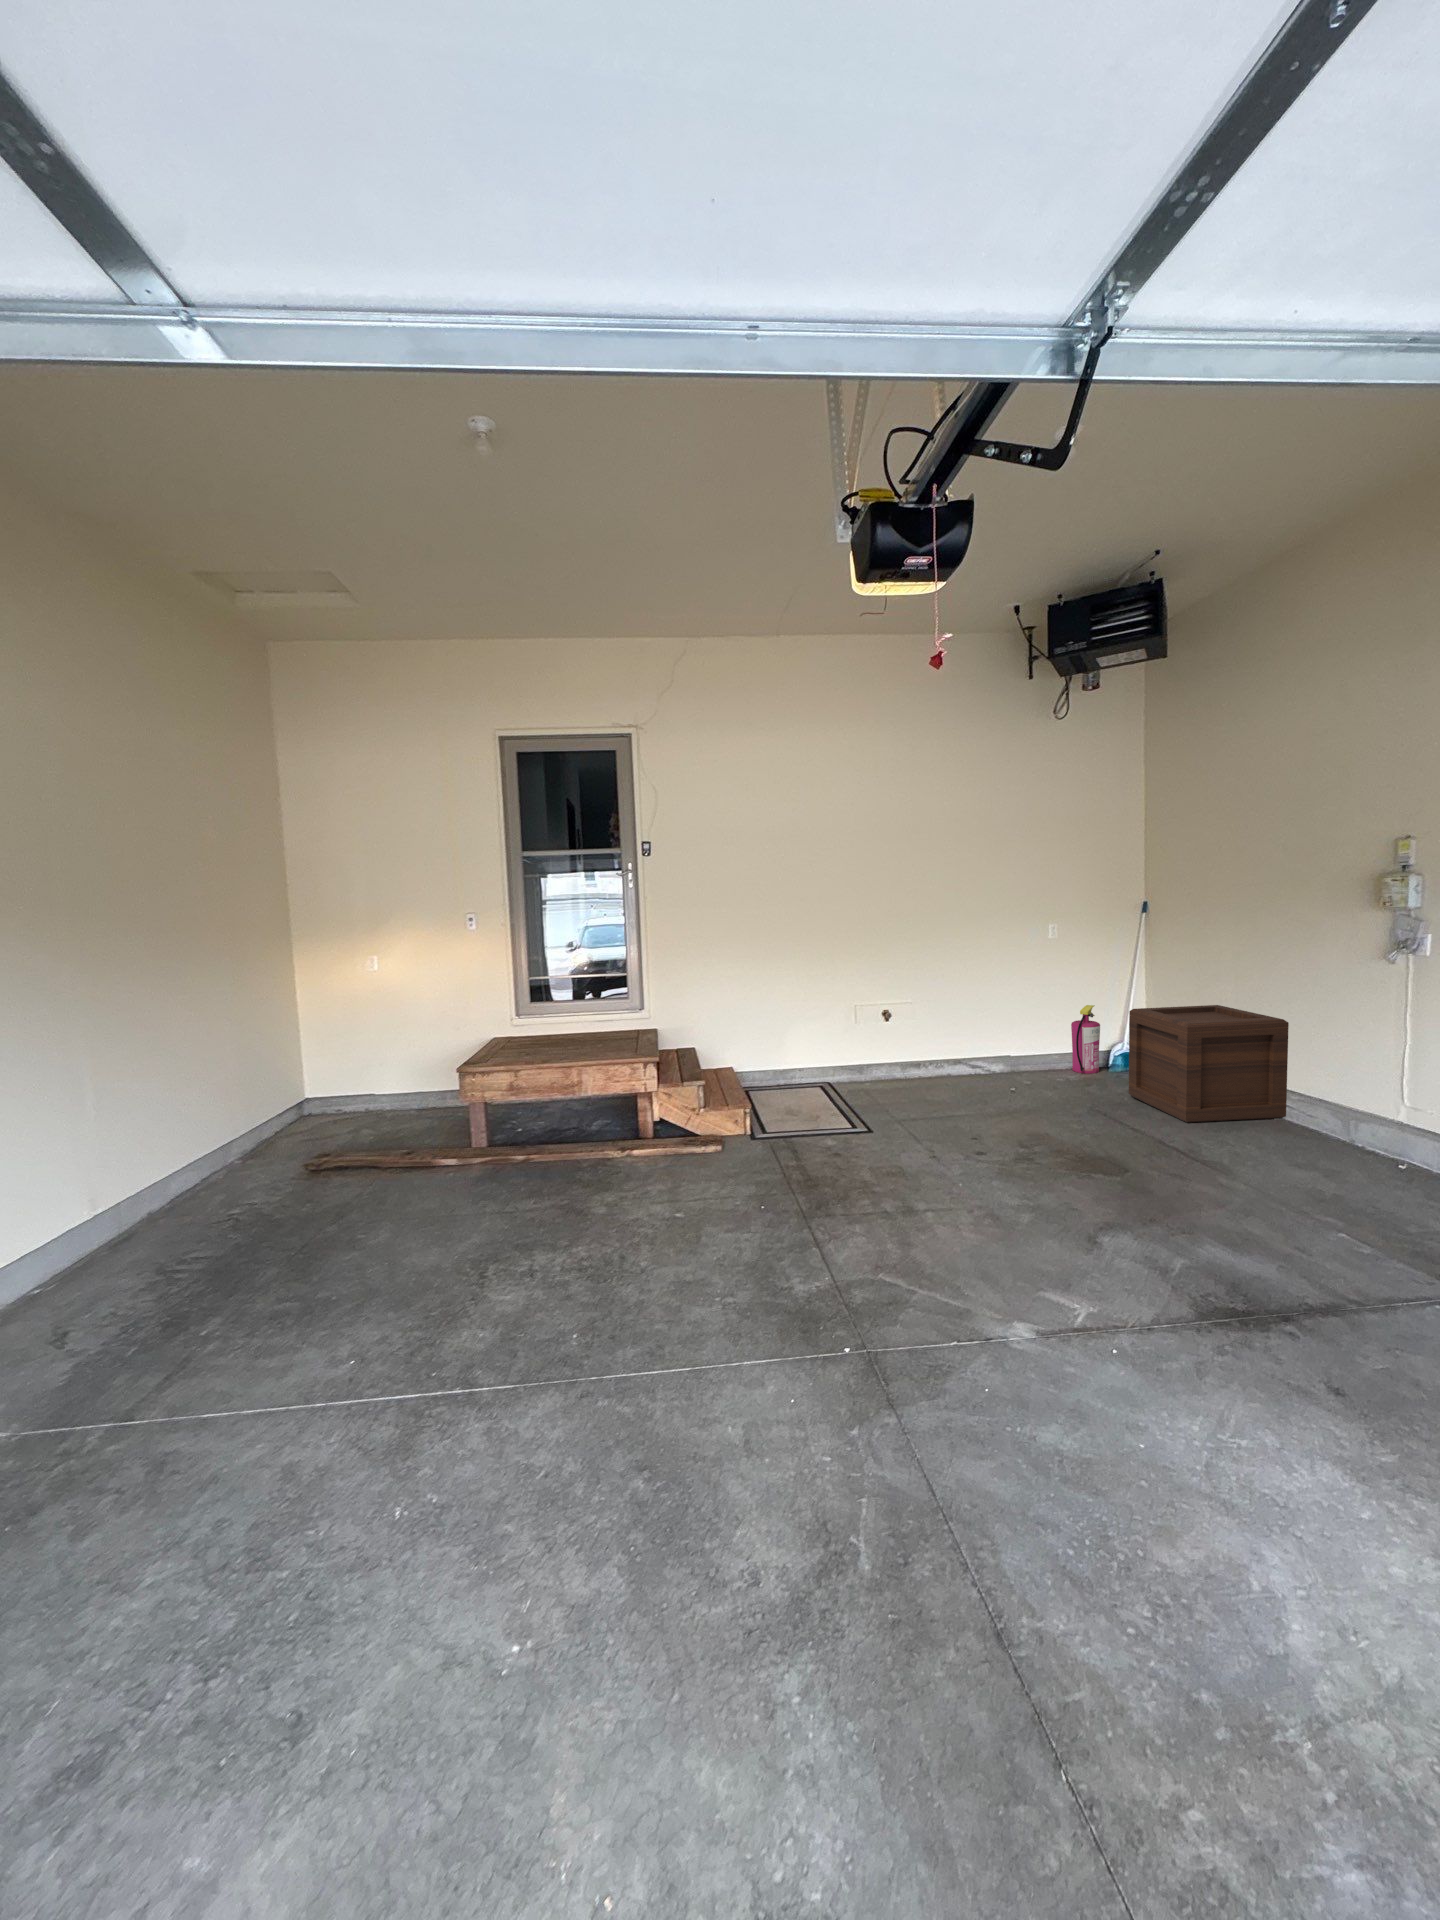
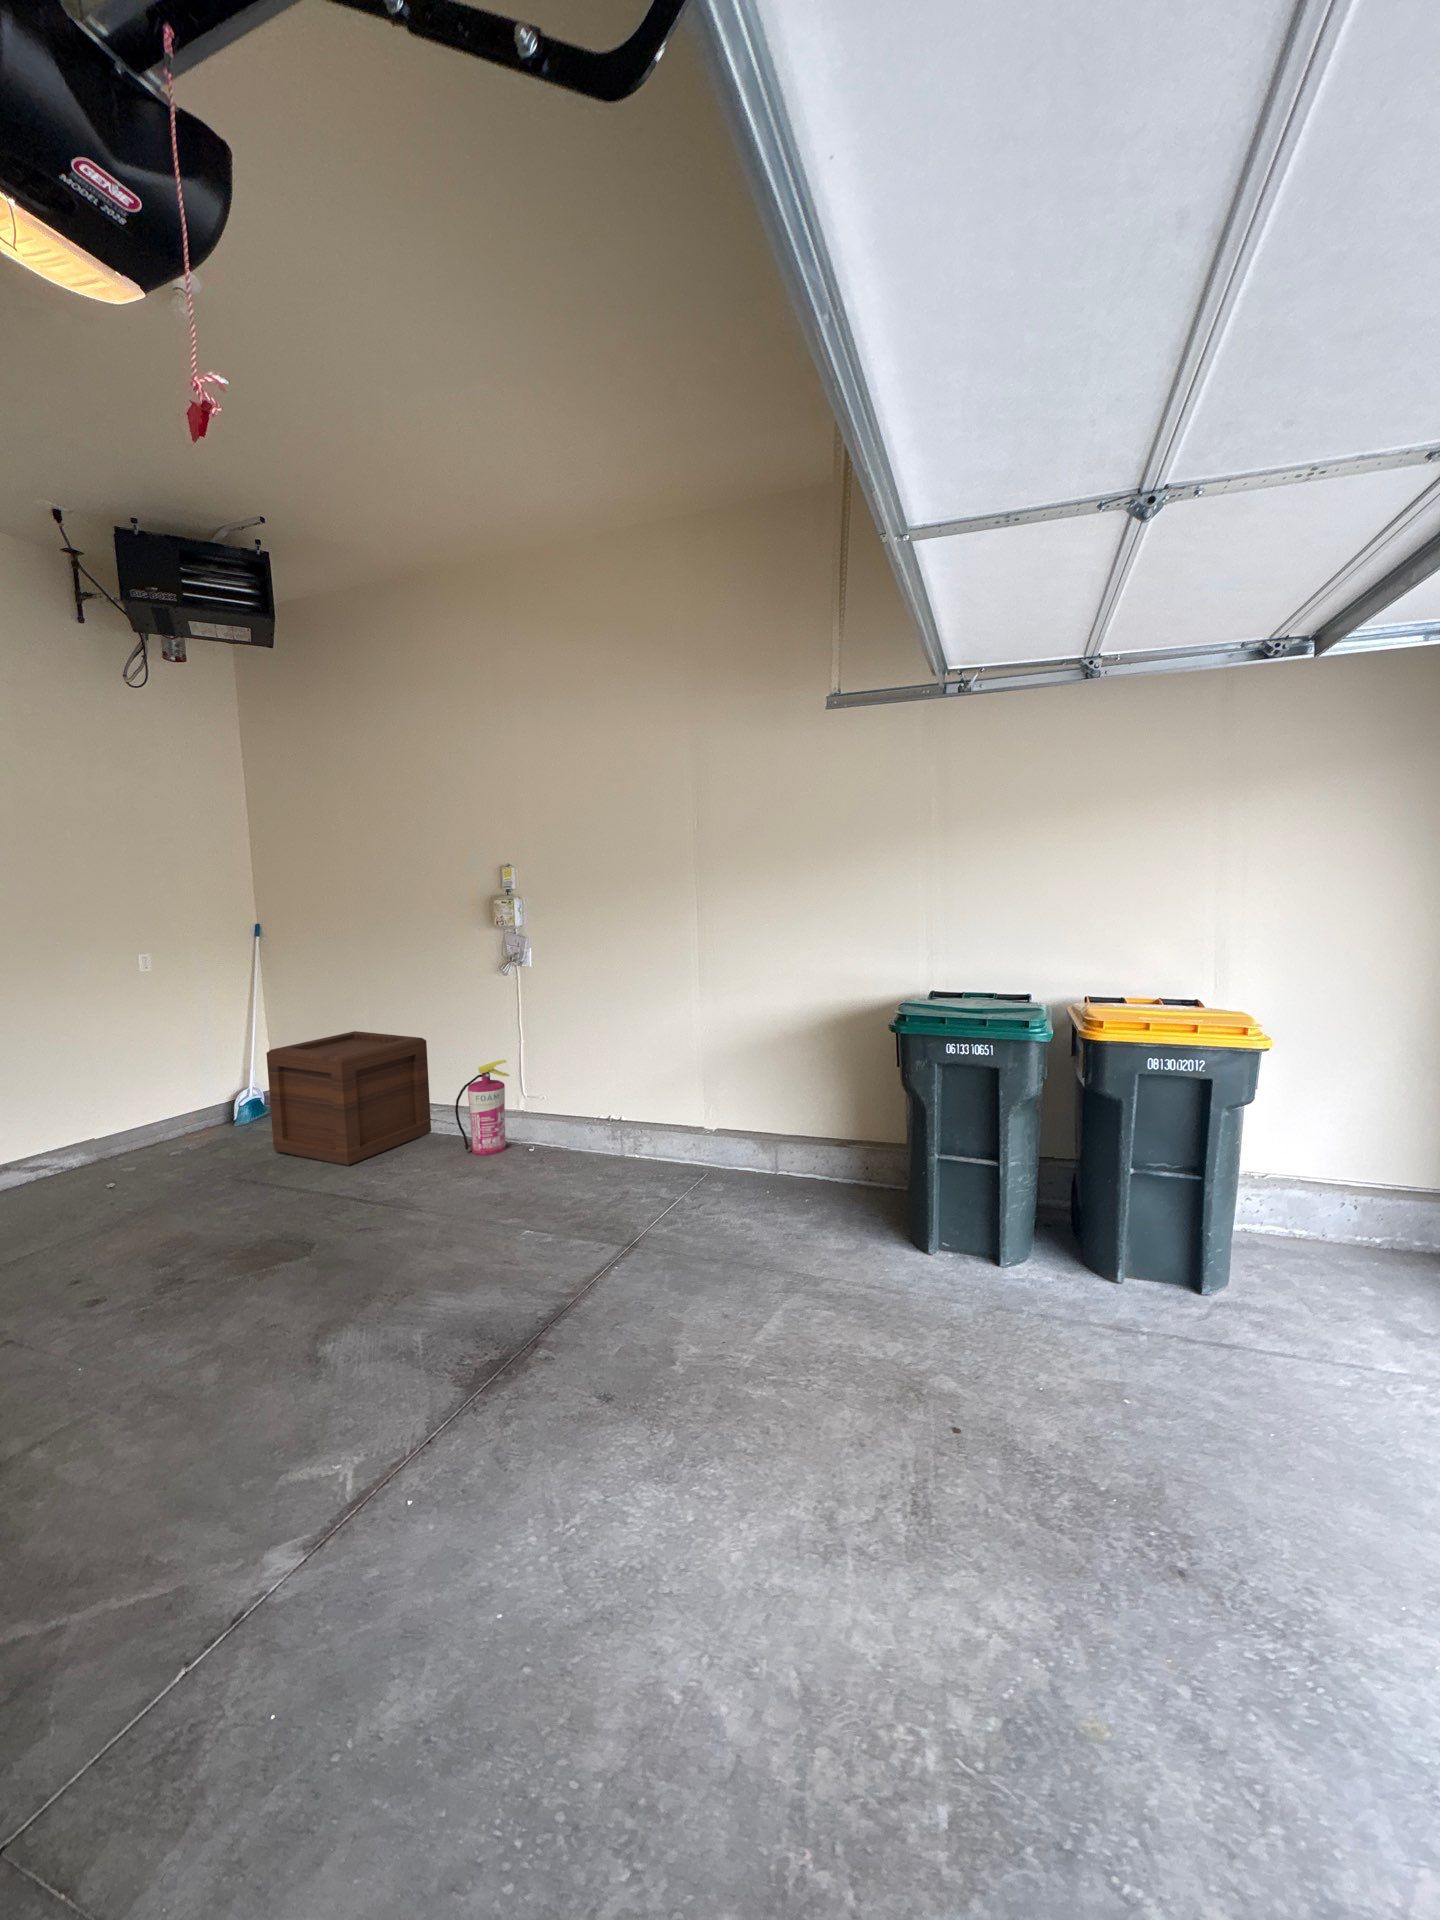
fire extinguisher: present [1071,1005,1100,1073] -> present [455,1060,509,1155]

